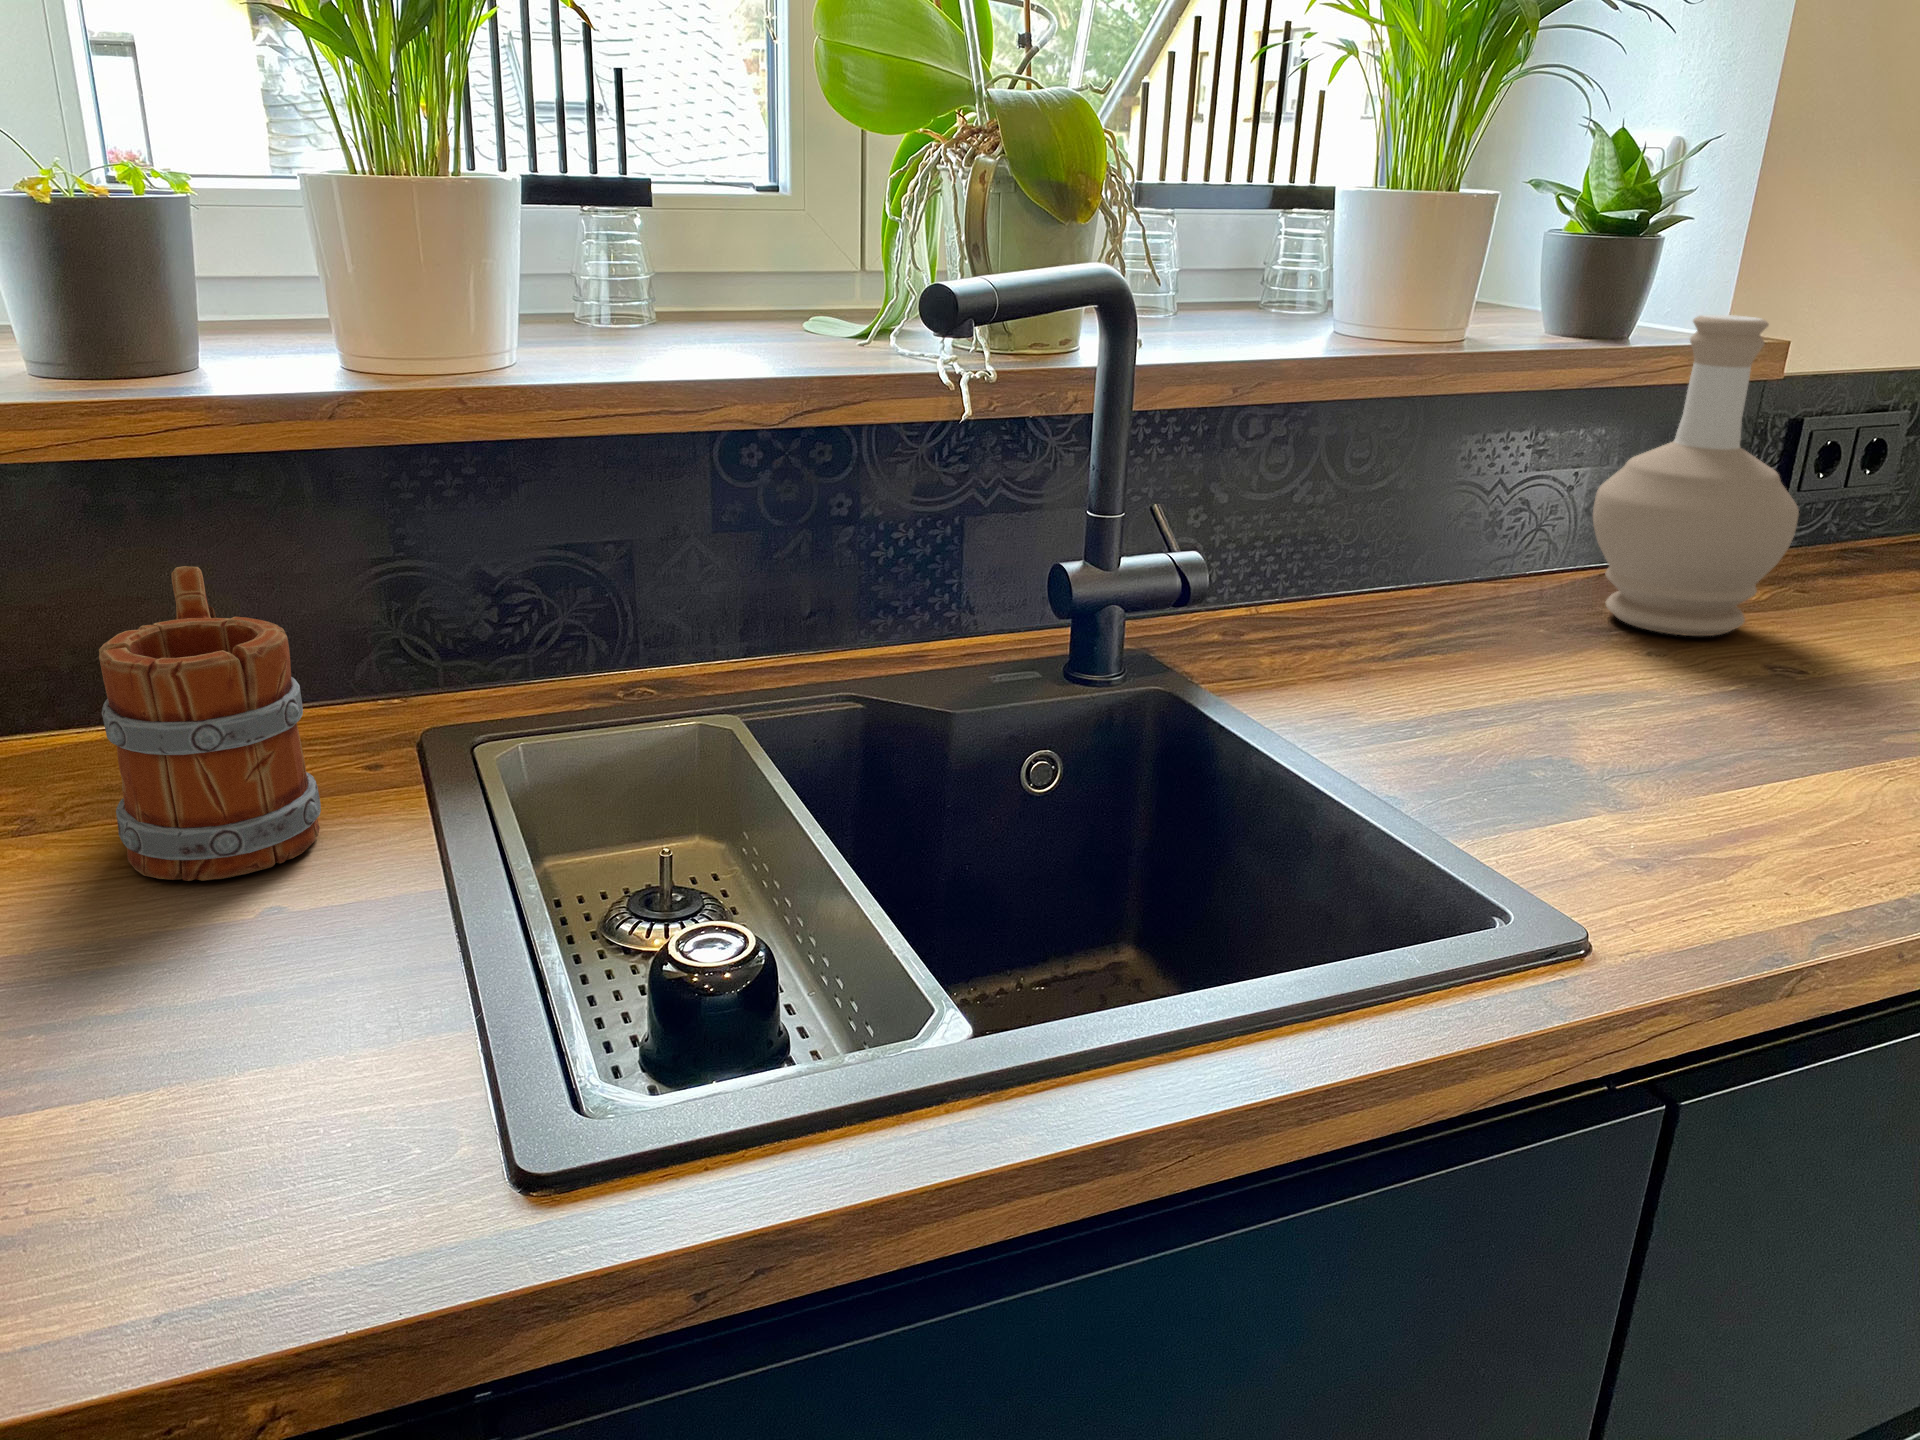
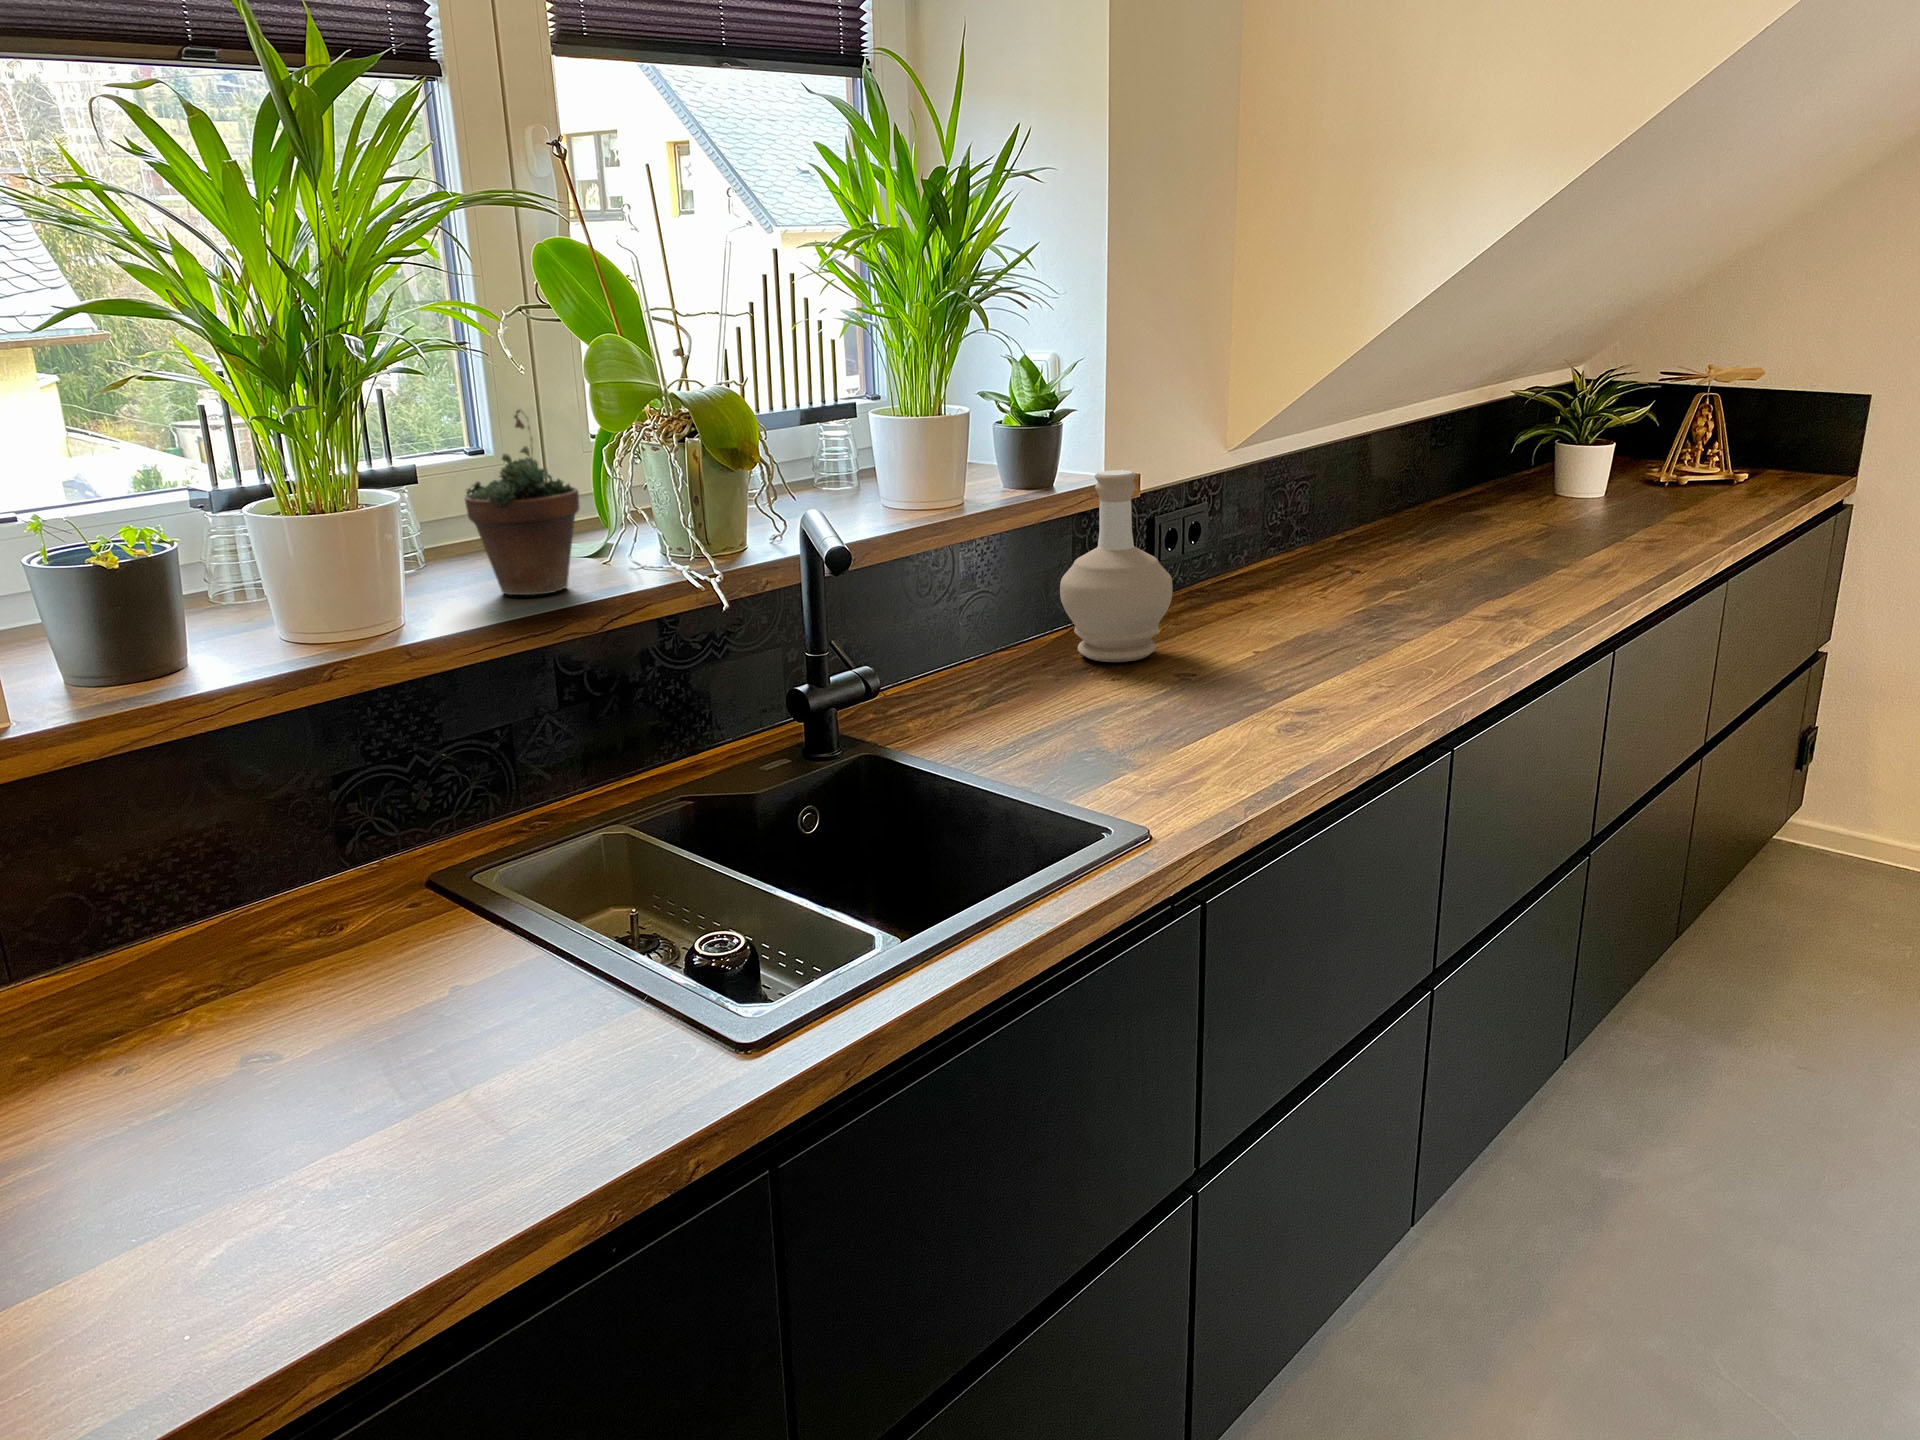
succulent plant: none [630,72,794,359] -> present [465,410,580,595]
mug: present [99,566,321,881] -> none [260,797,413,1003]

